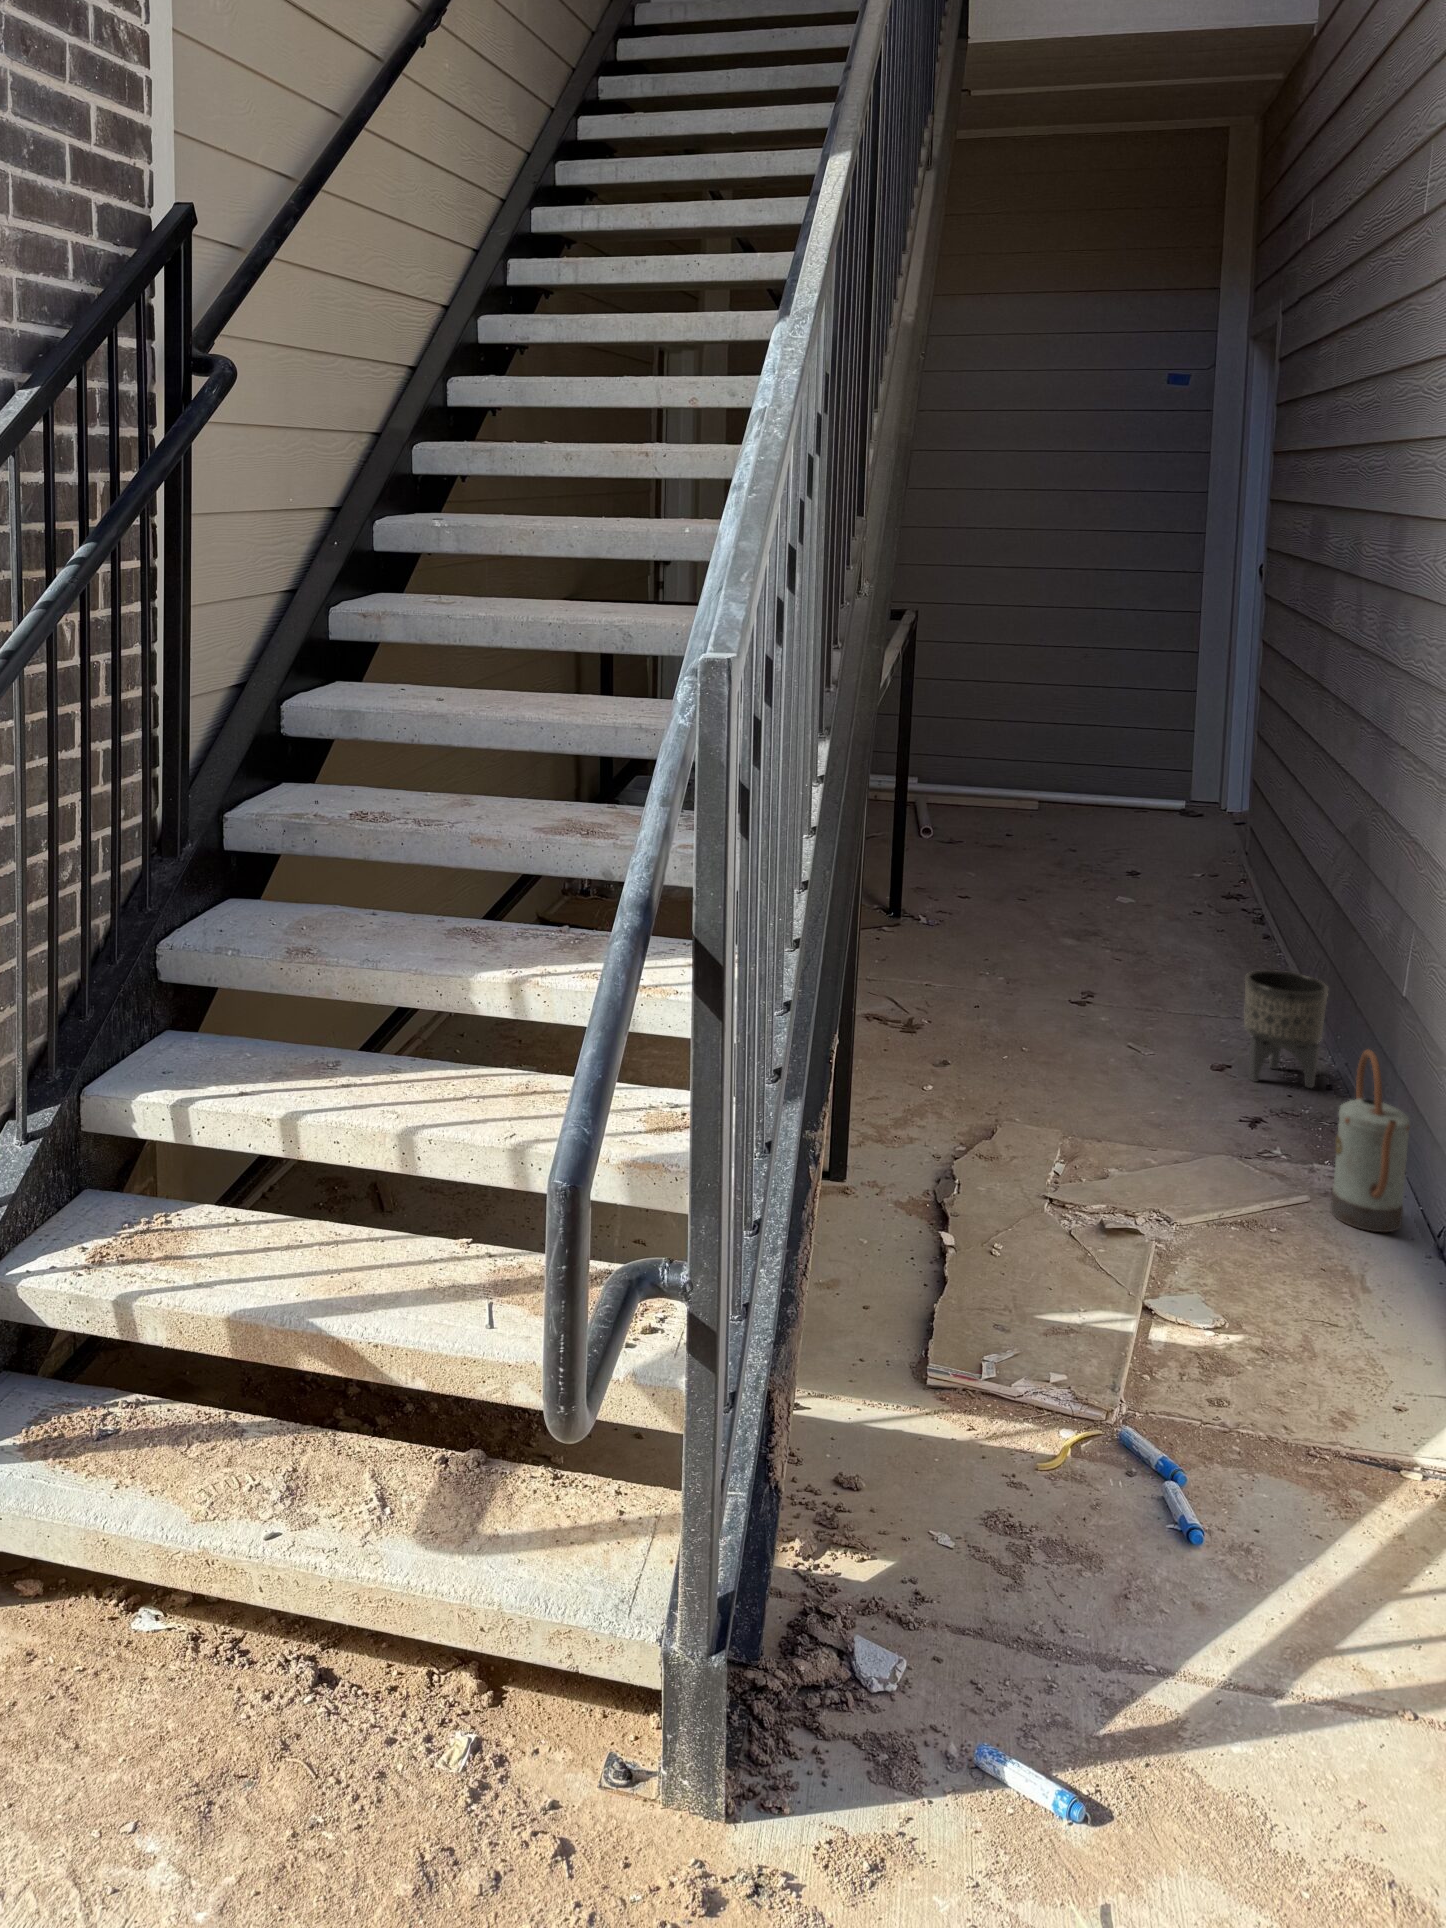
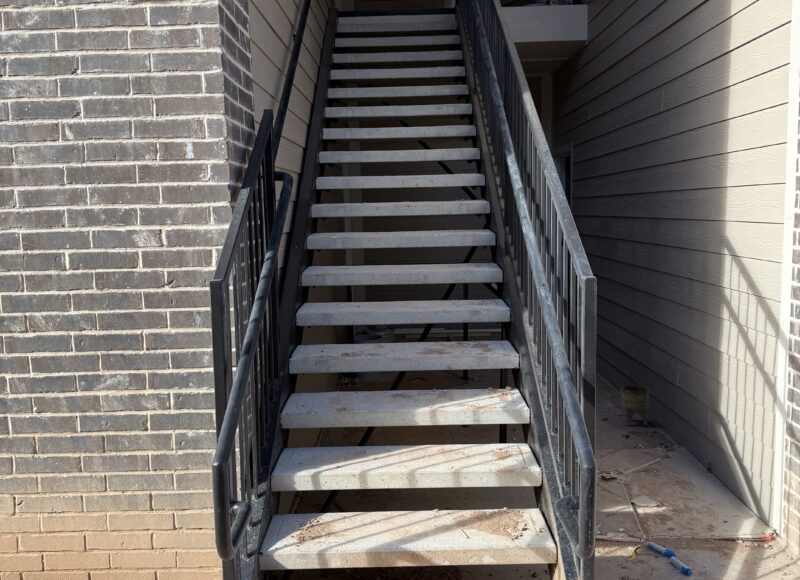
watering can: present [1331,1050,1410,1232] -> none [671,406,696,469]

